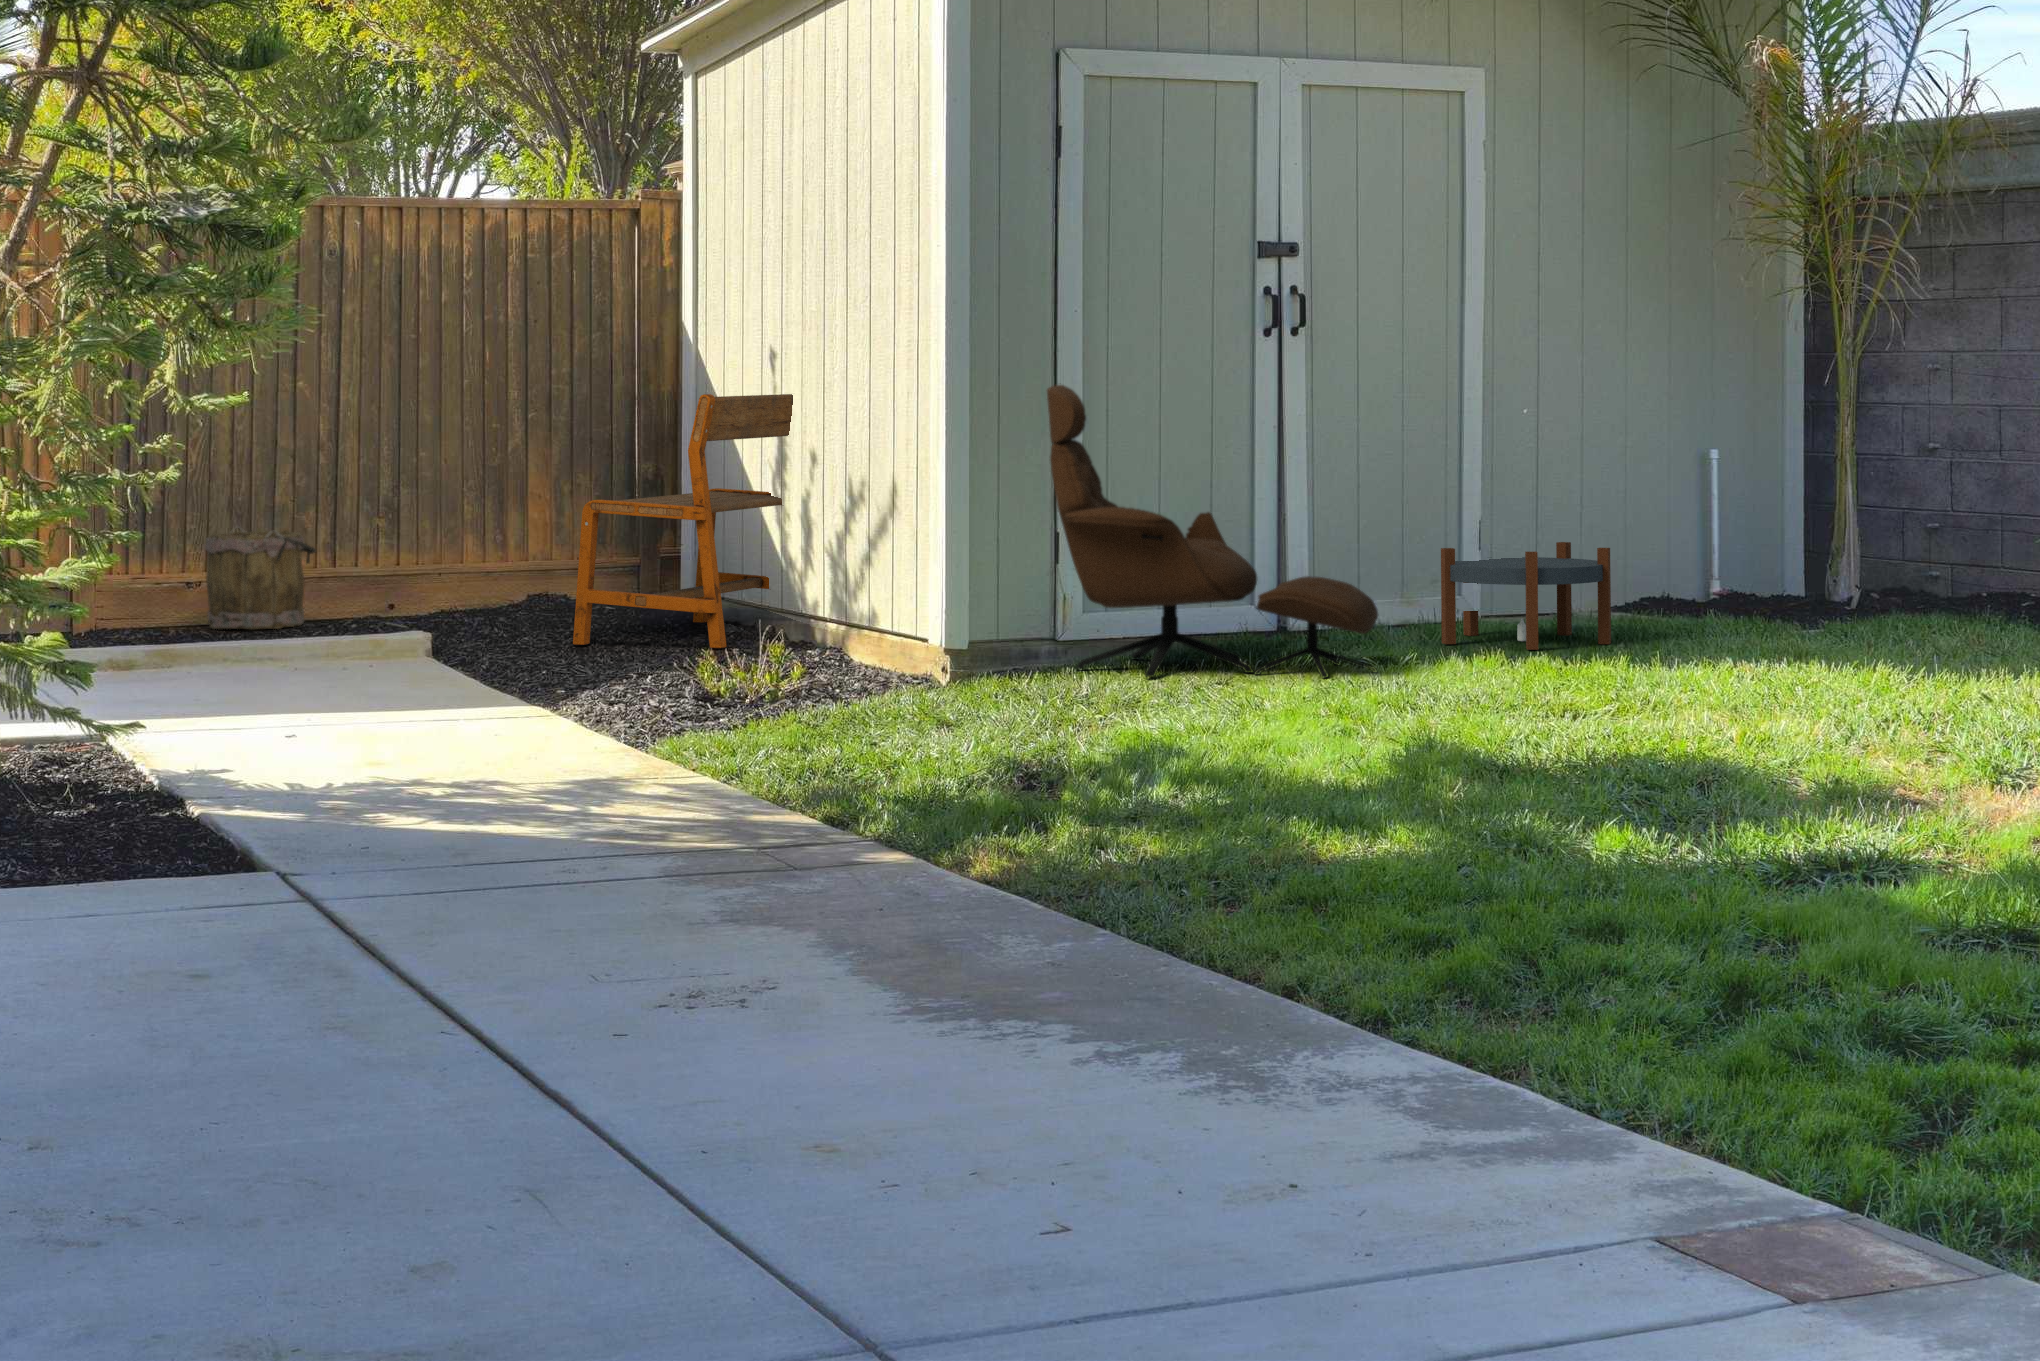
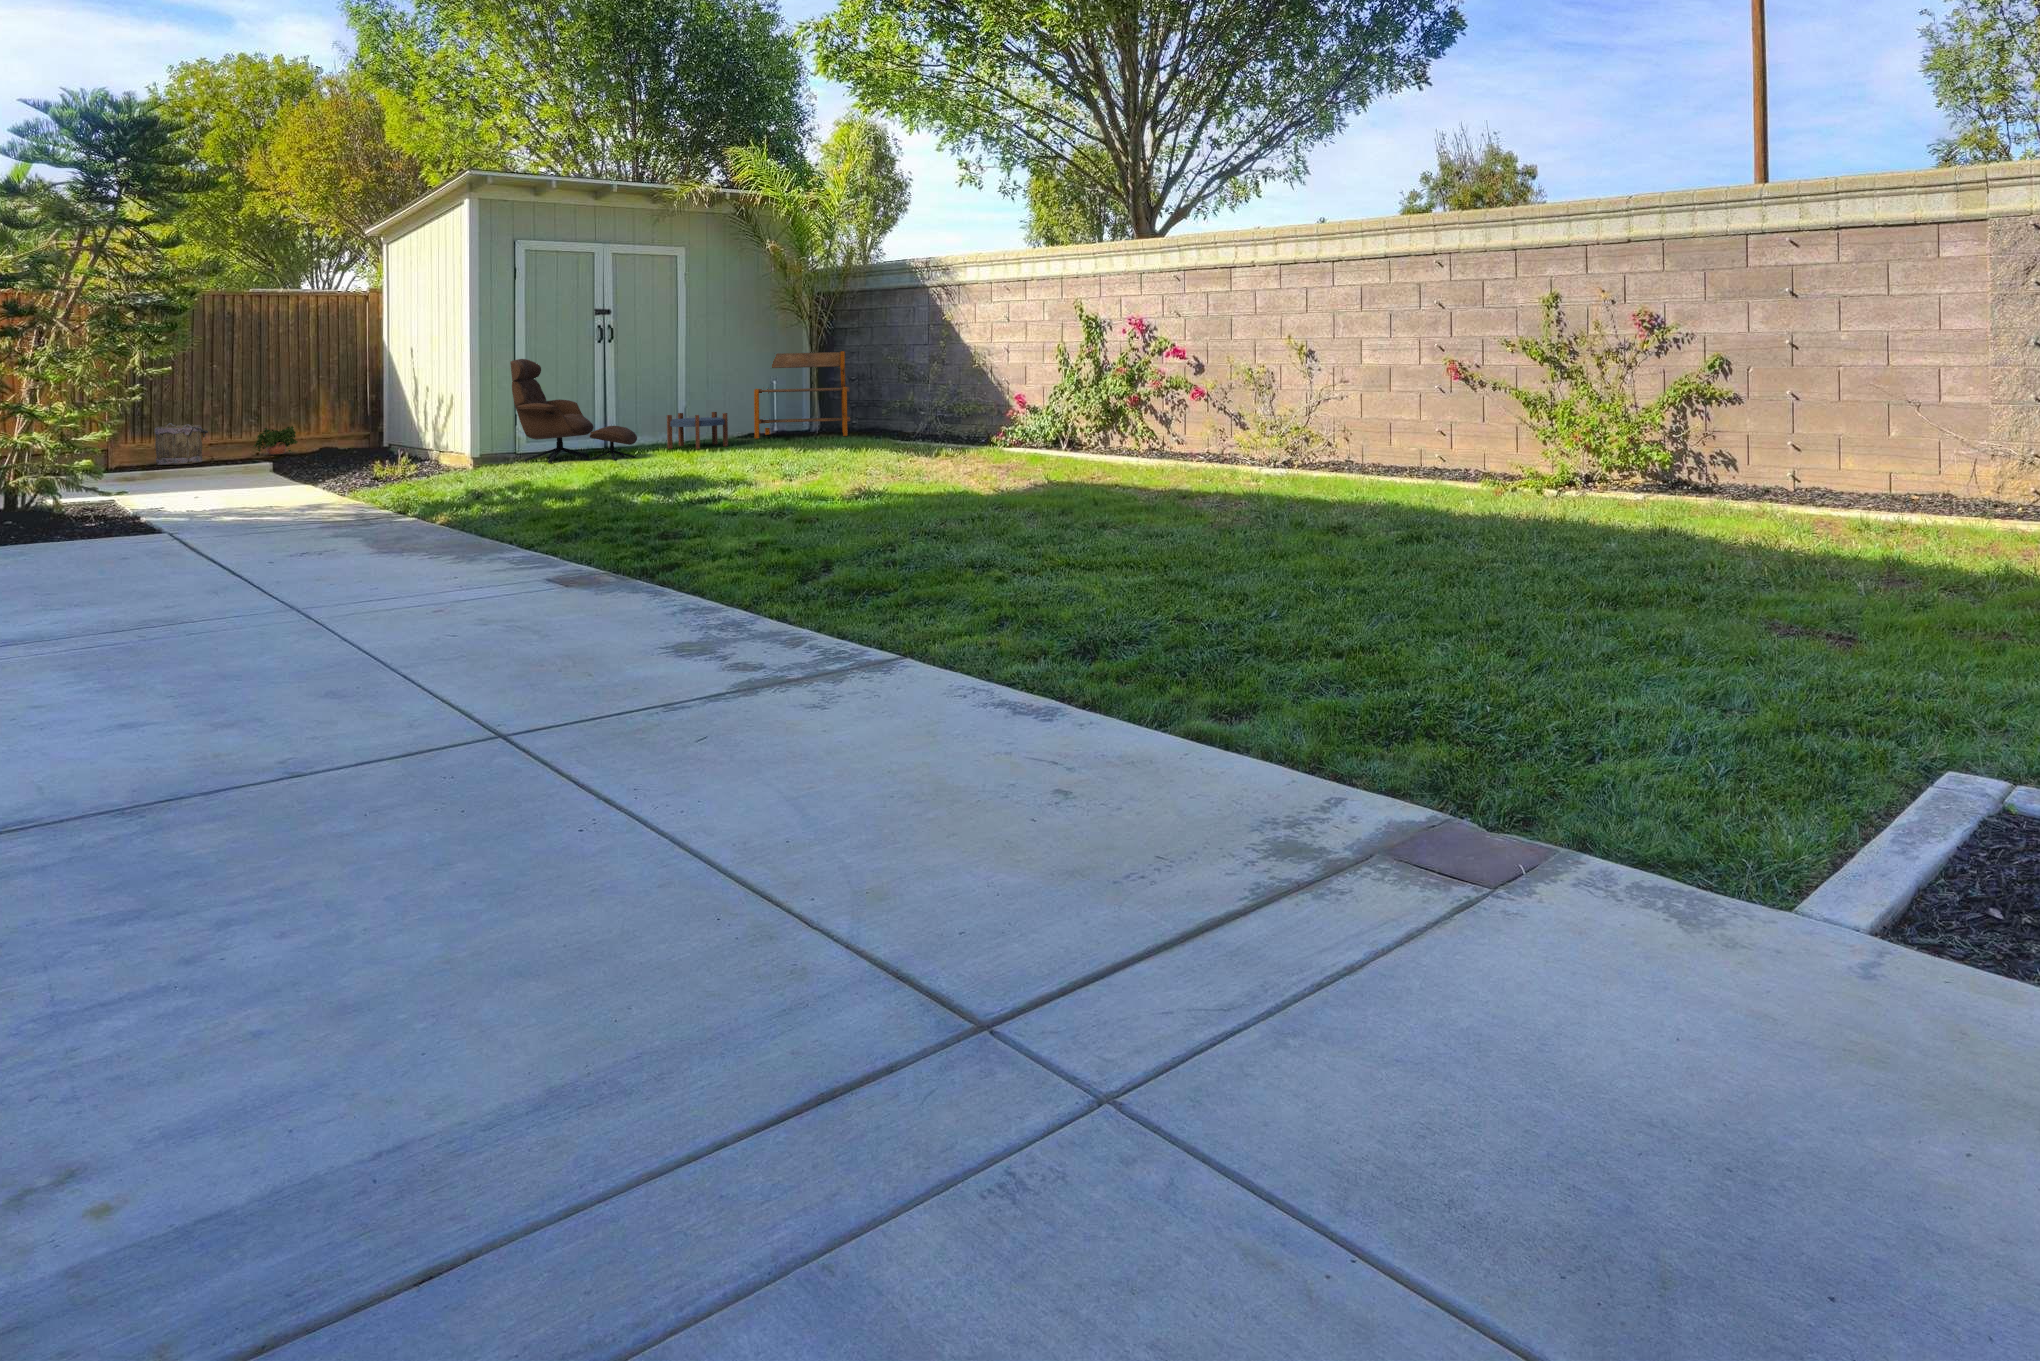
bench: present [573,394,793,648] -> present [754,351,850,438]
potted plant: none [411,539,511,615] -> present [253,426,298,454]

